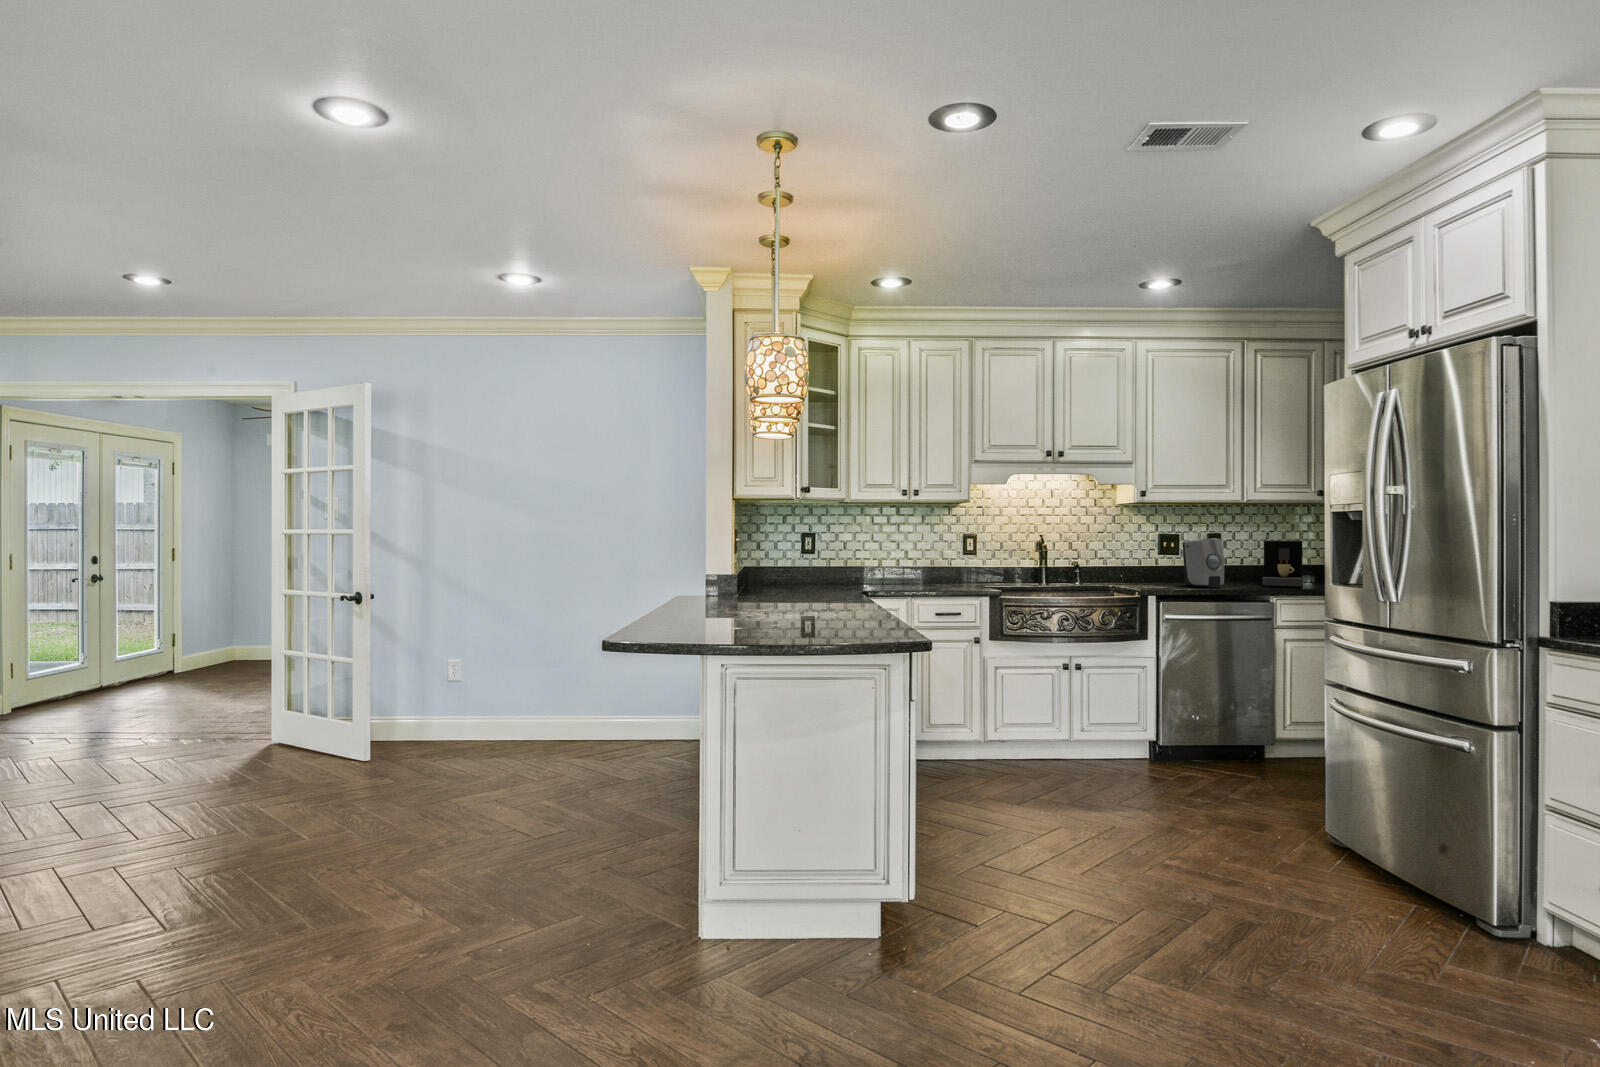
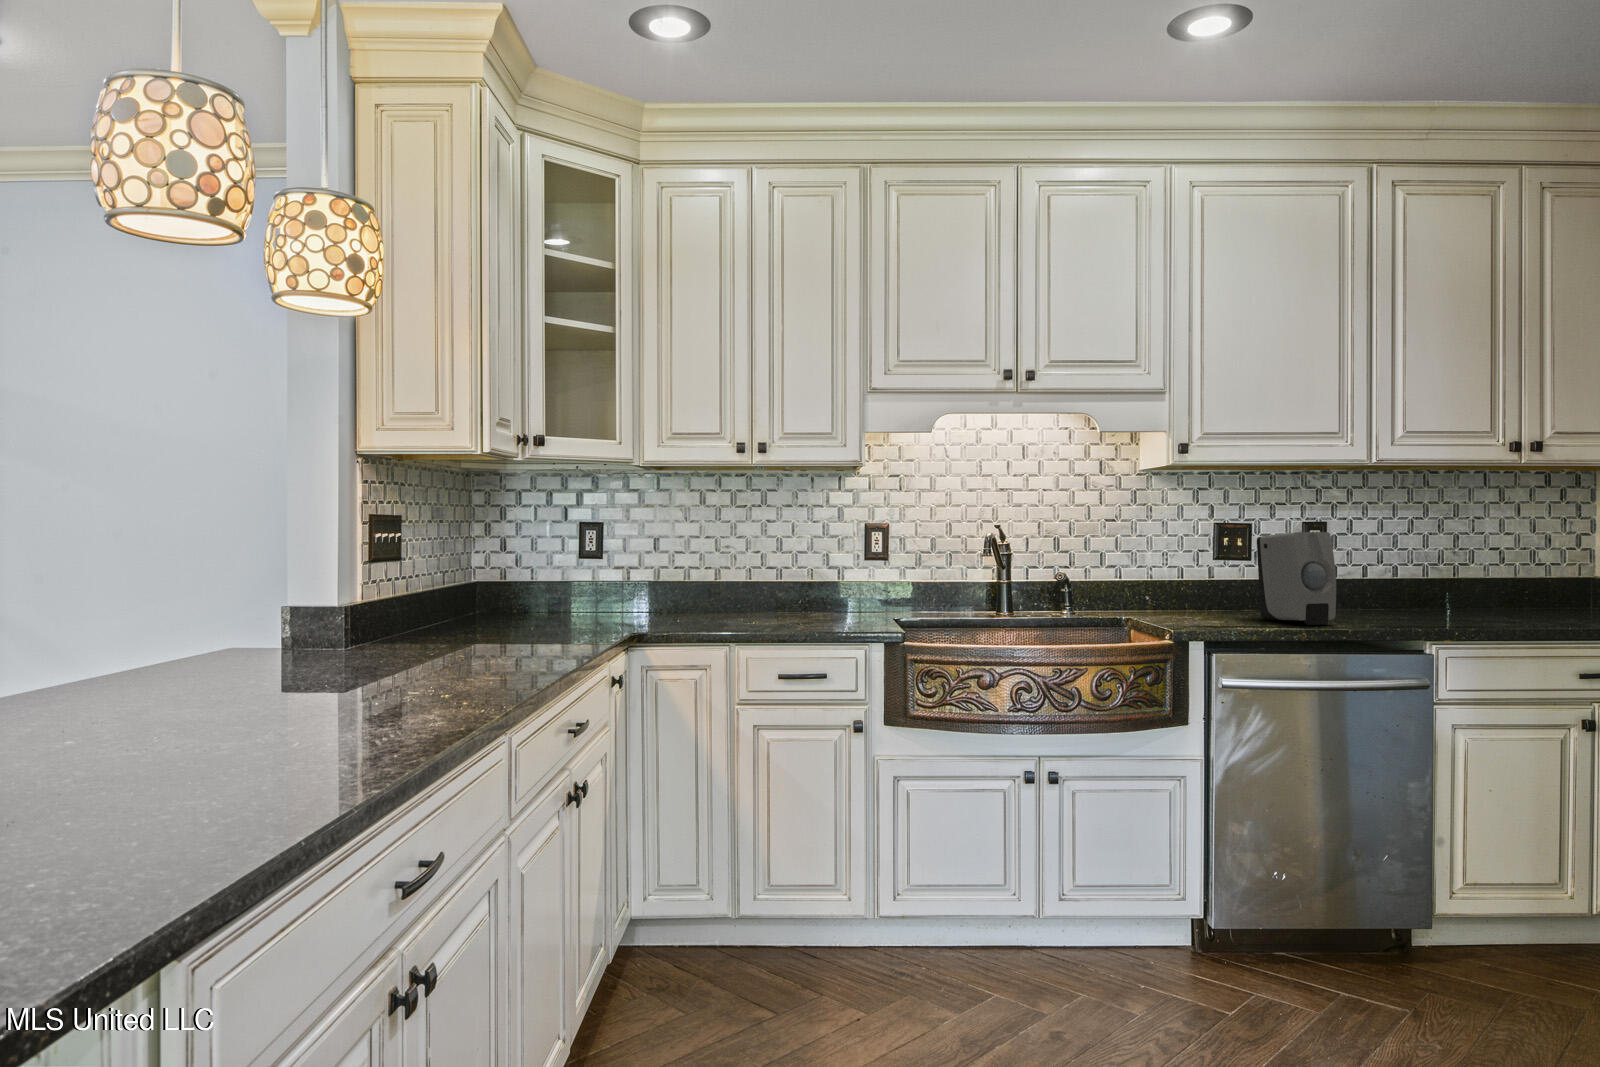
coffee maker: present [1262,541,1302,586] -> none [1408,535,1487,623]

